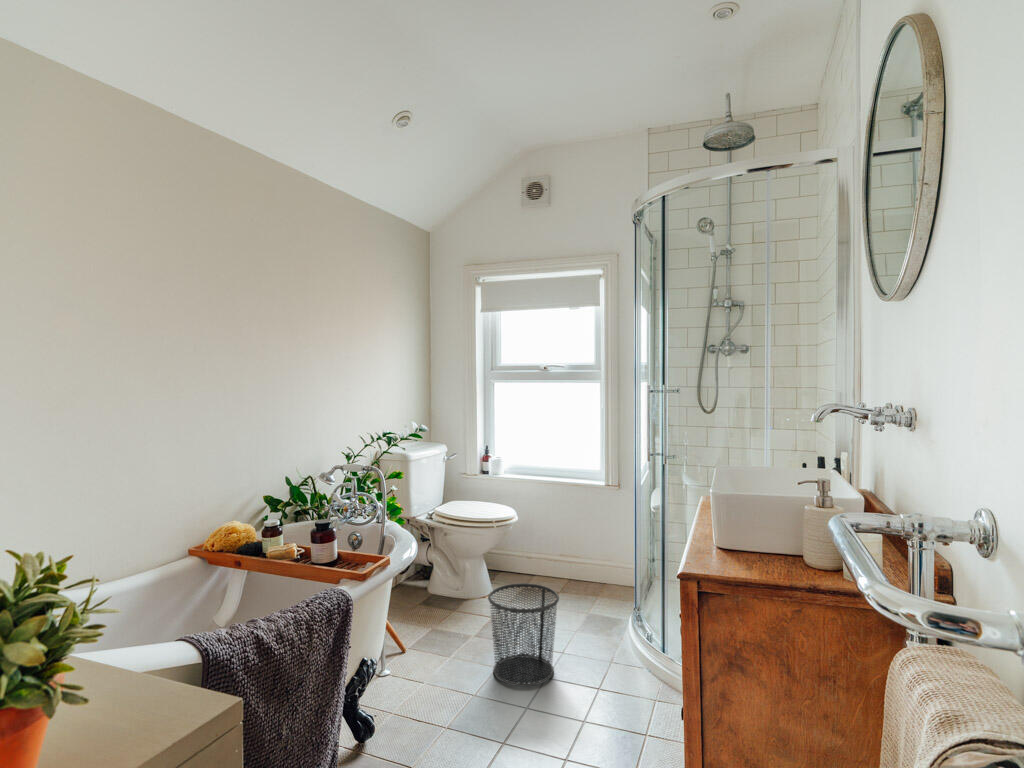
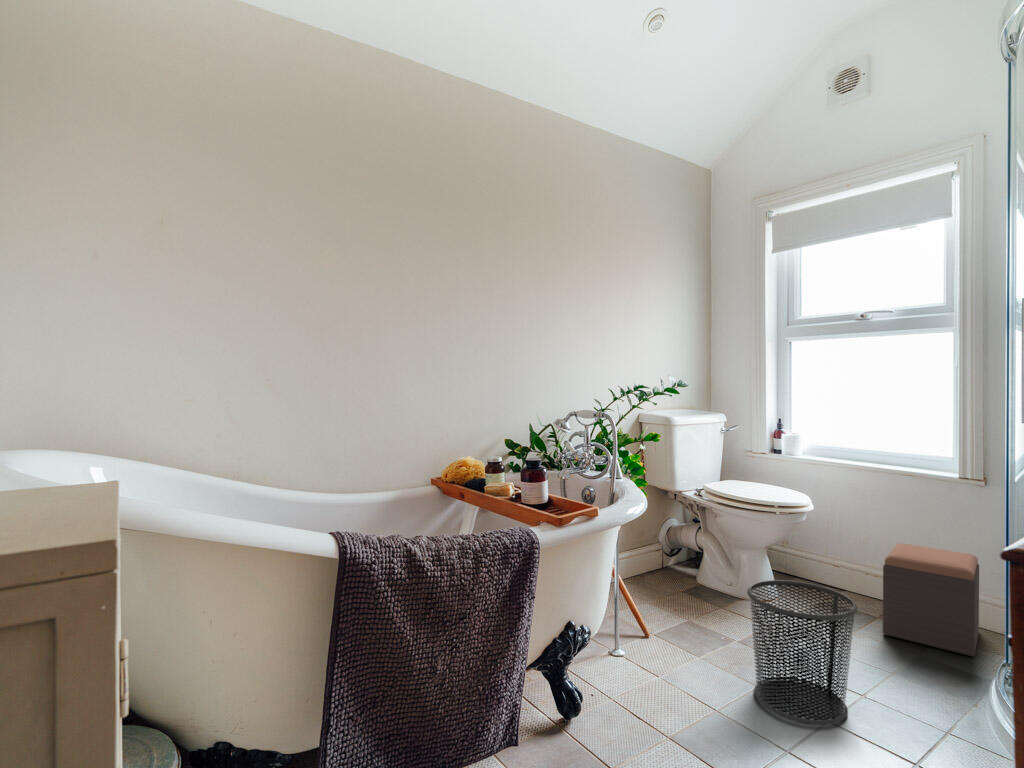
footstool: none [564,537,616,609] -> present [883,543,979,656]

